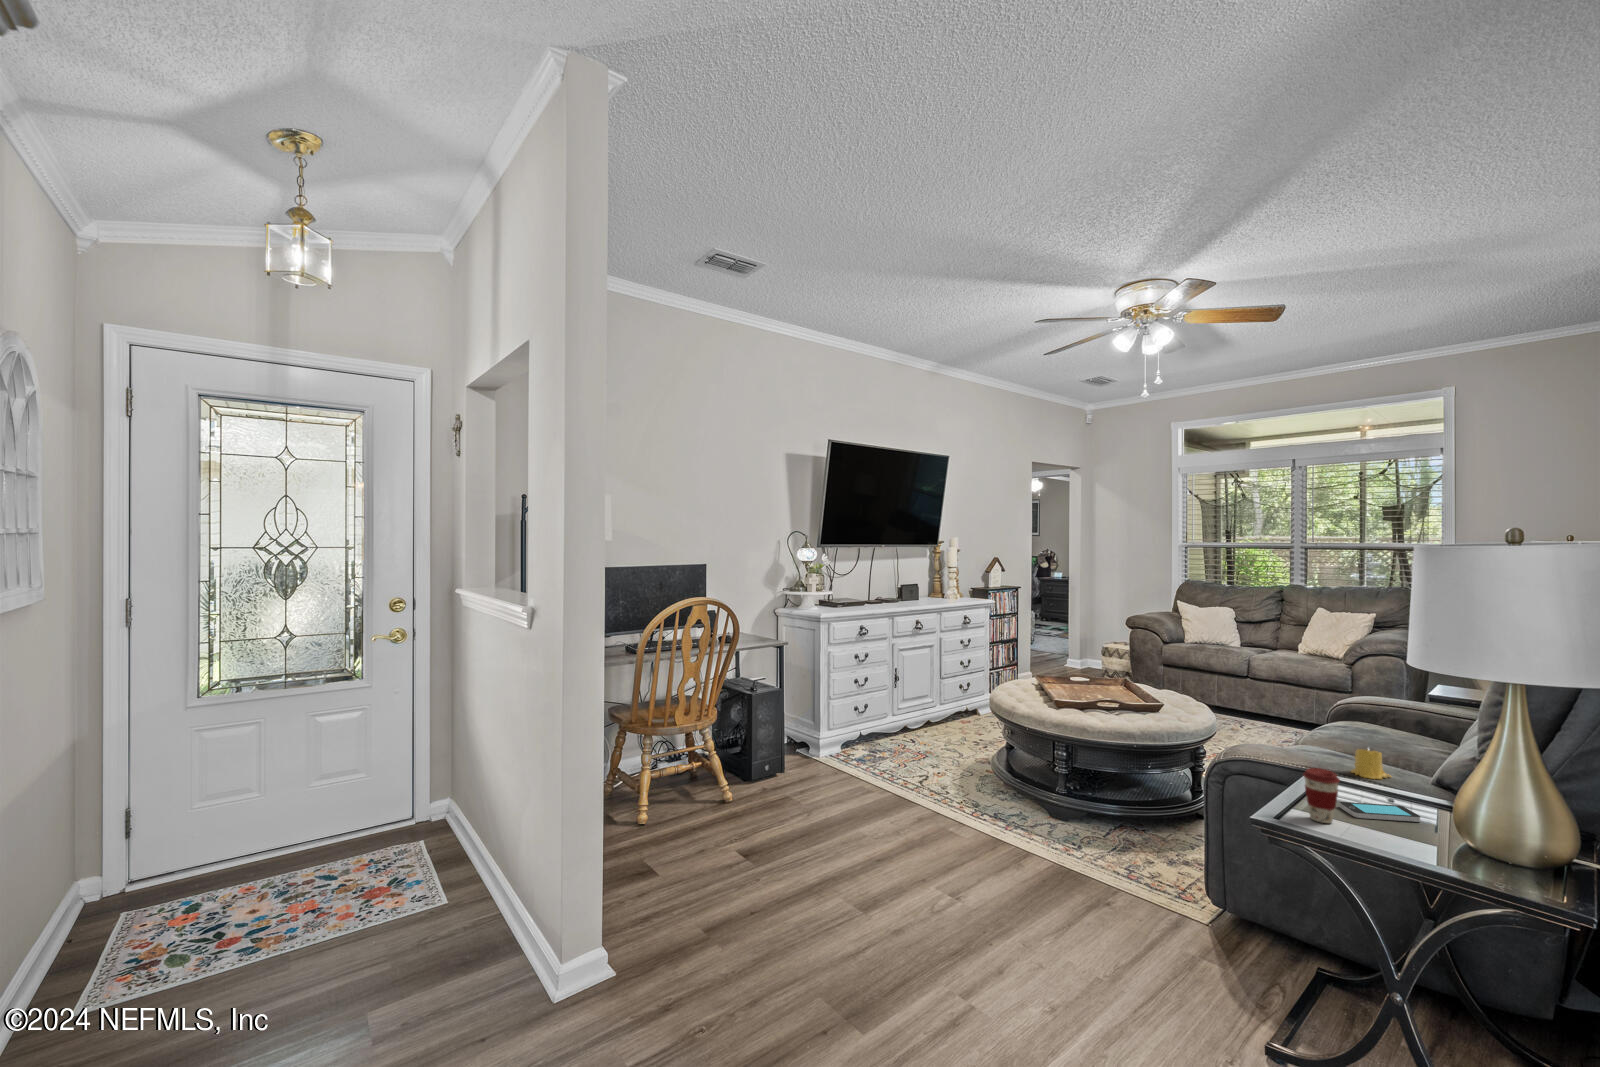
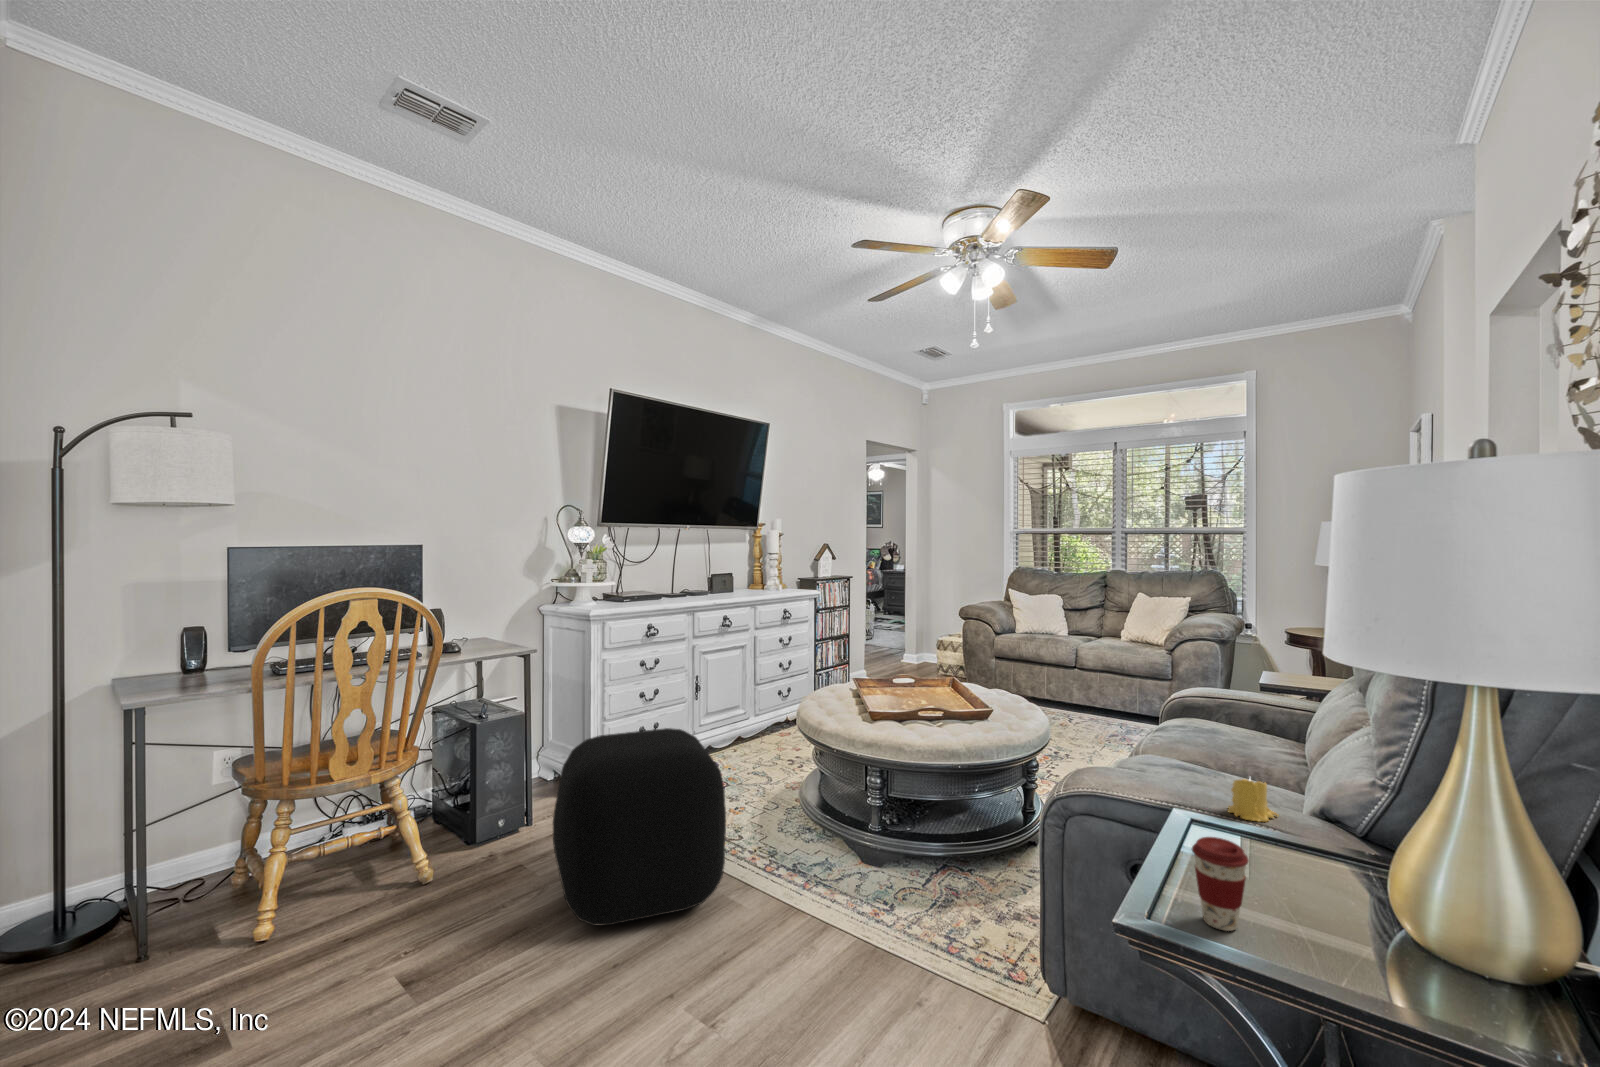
ottoman: none [822,703,949,838] -> present [553,728,726,925]
smartphone: present [1339,802,1420,822] -> none [1236,878,1352,910]

